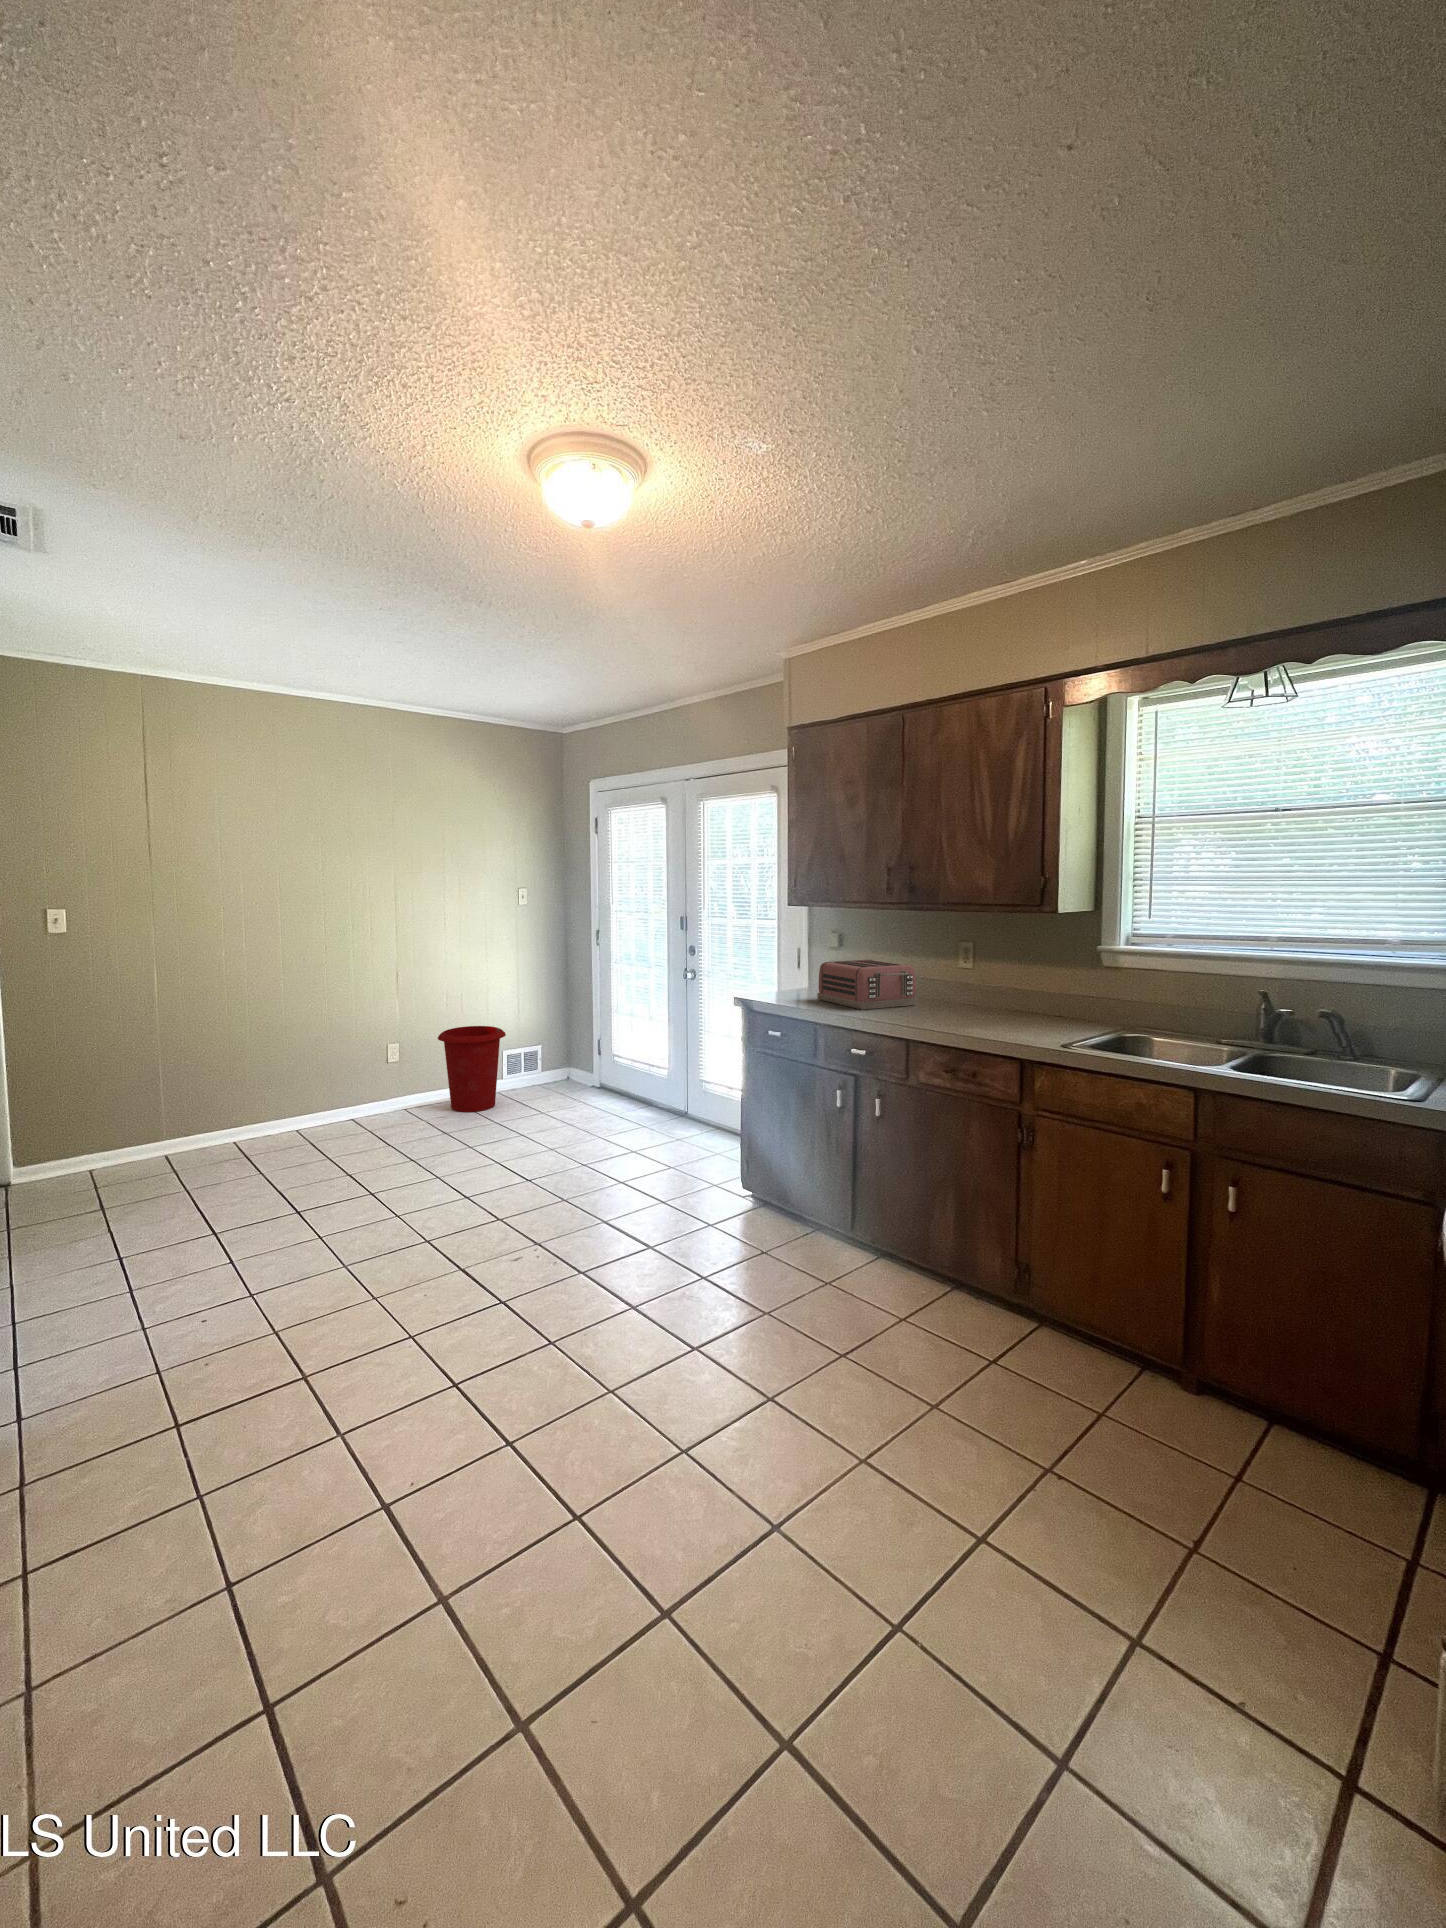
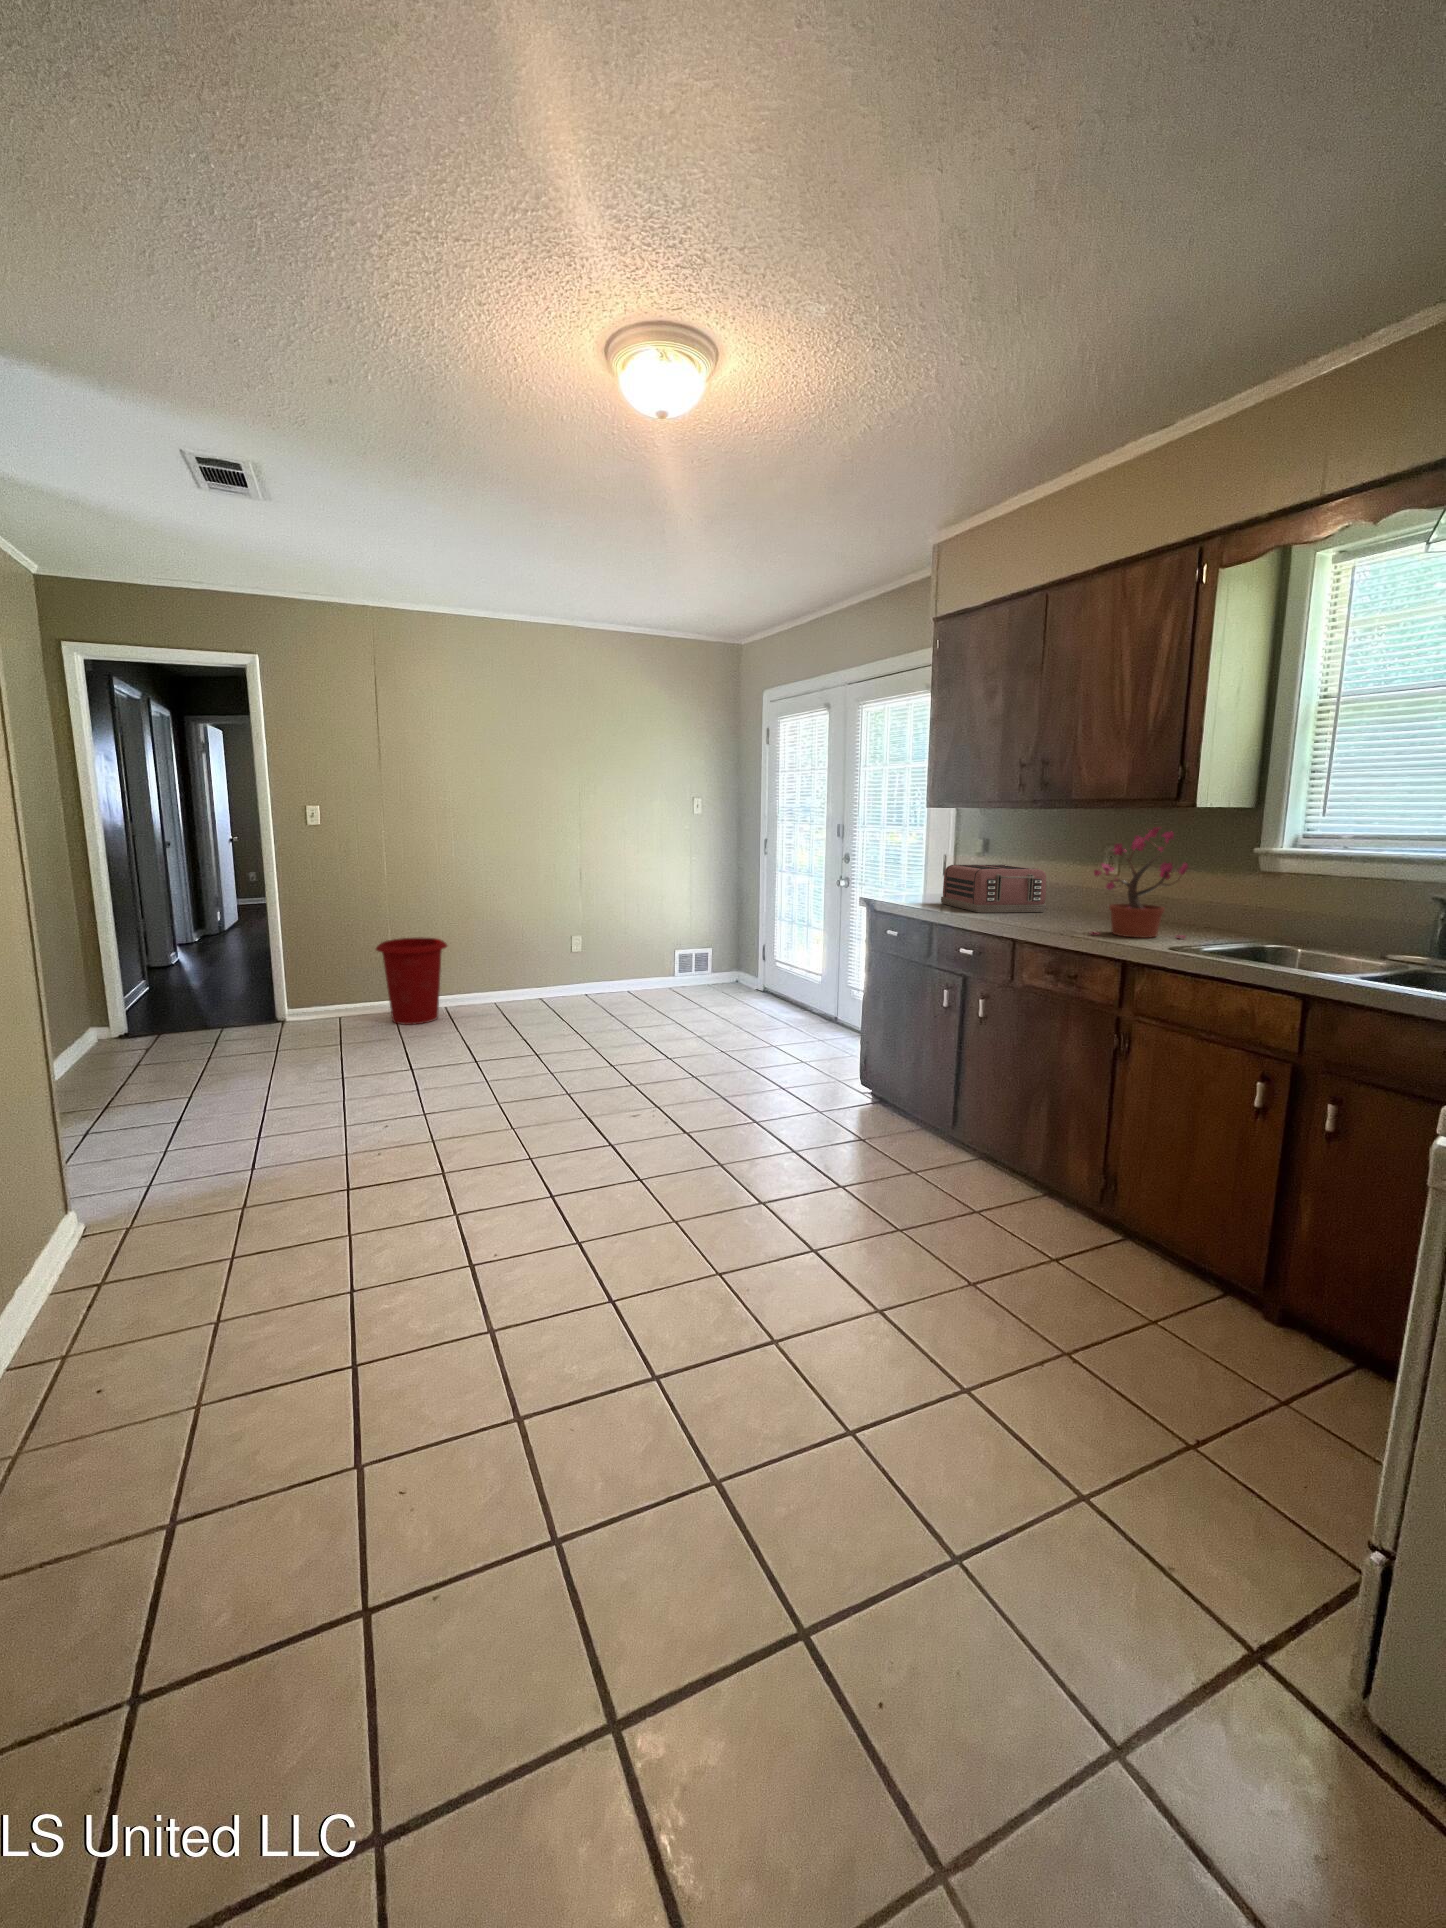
potted plant: none [976,930,1062,1032] -> present [1090,827,1189,938]
waste bin: present [438,1026,506,1112] -> present [376,937,447,1025]

